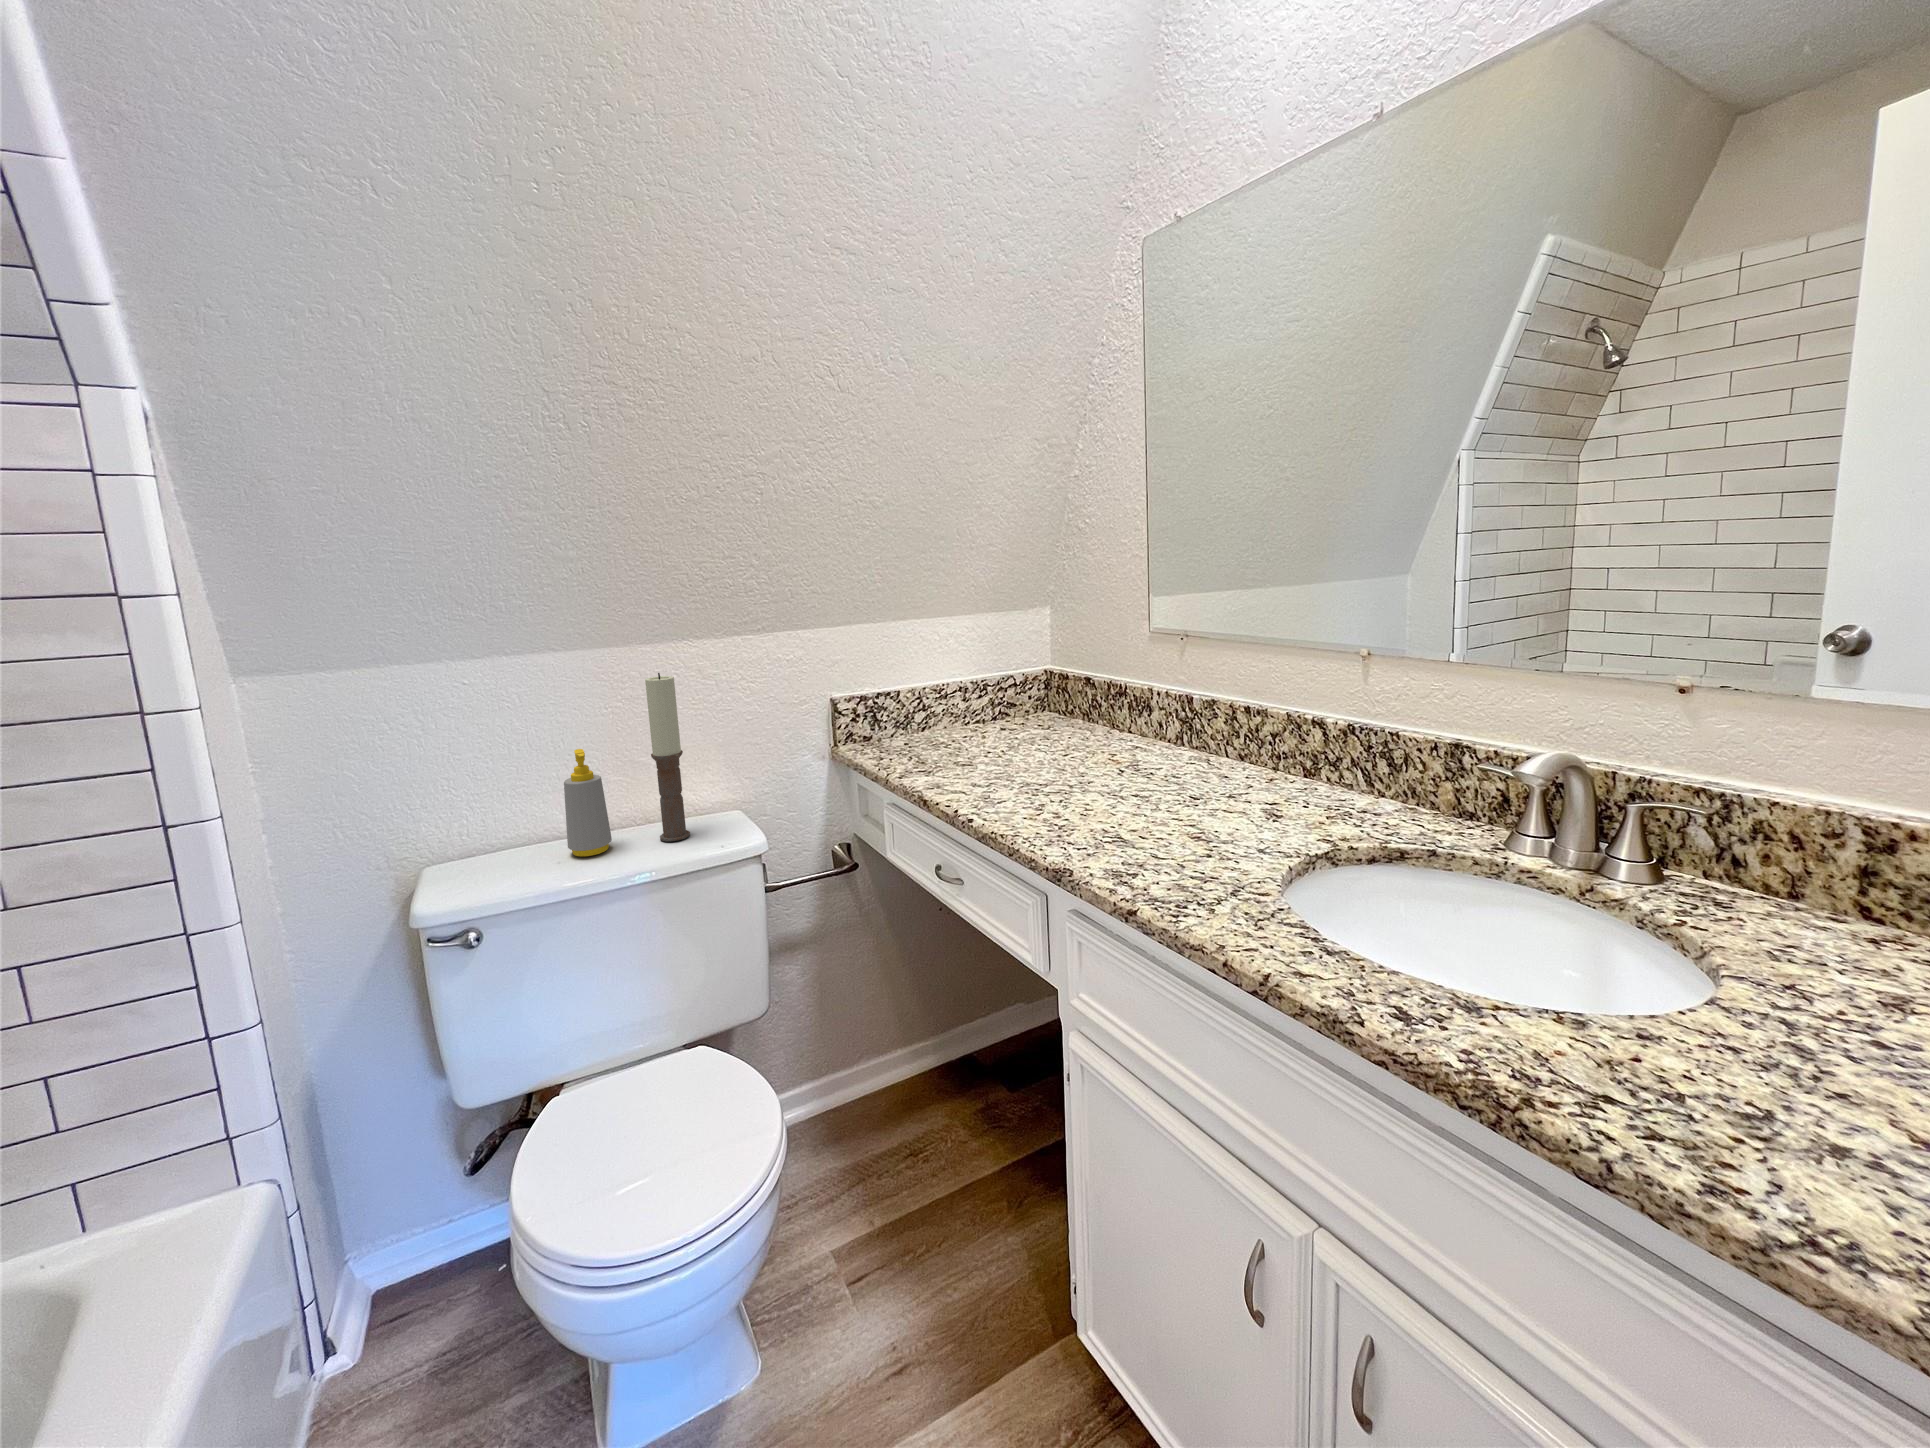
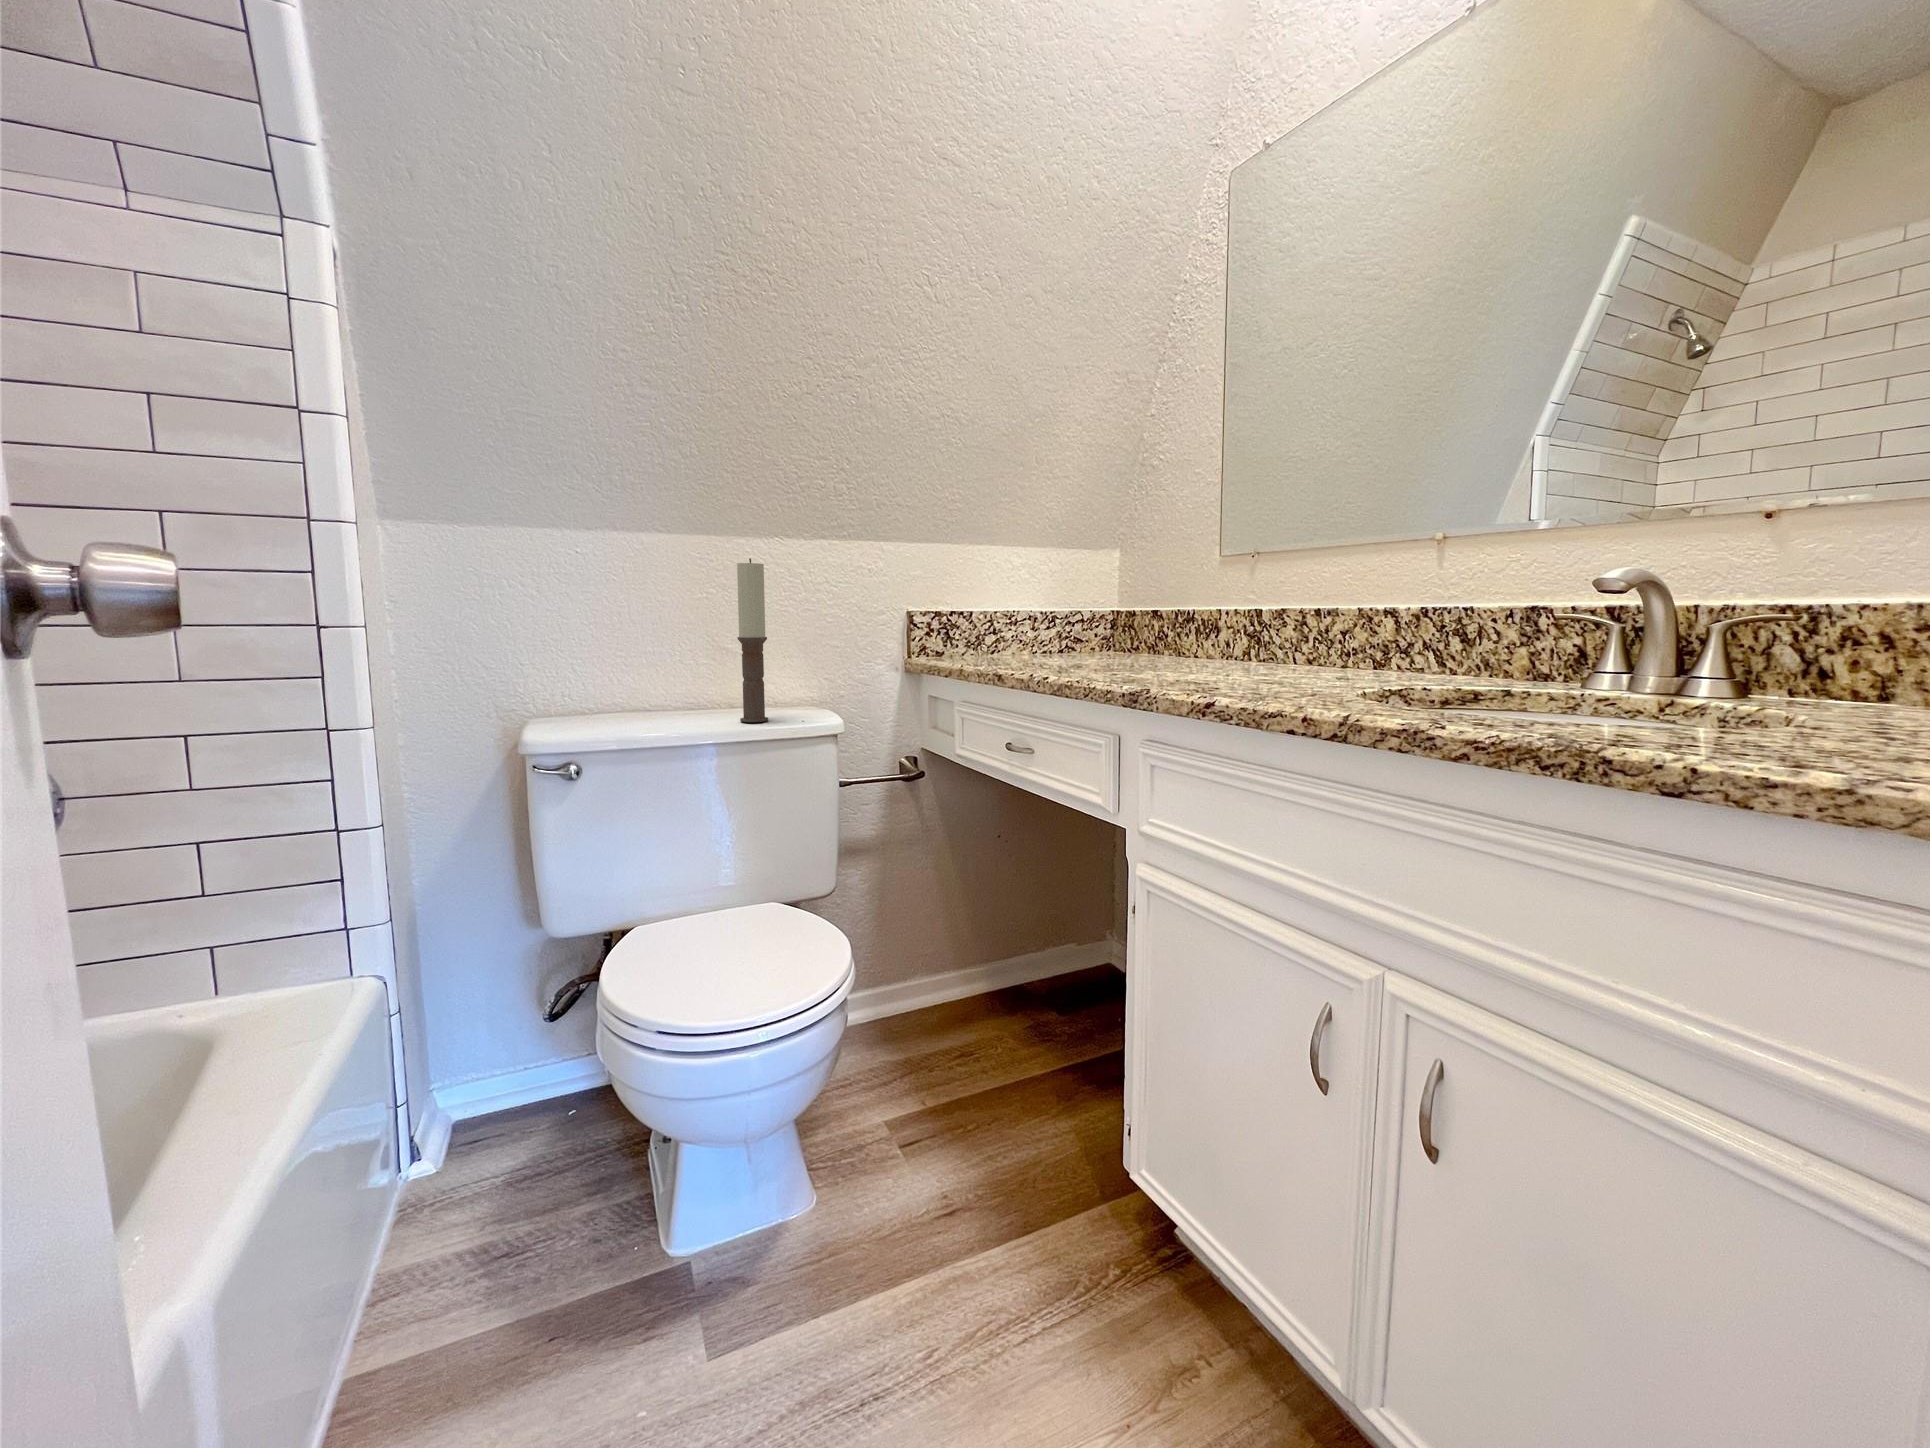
soap bottle: present [564,749,612,856] -> none [655,625,696,726]

